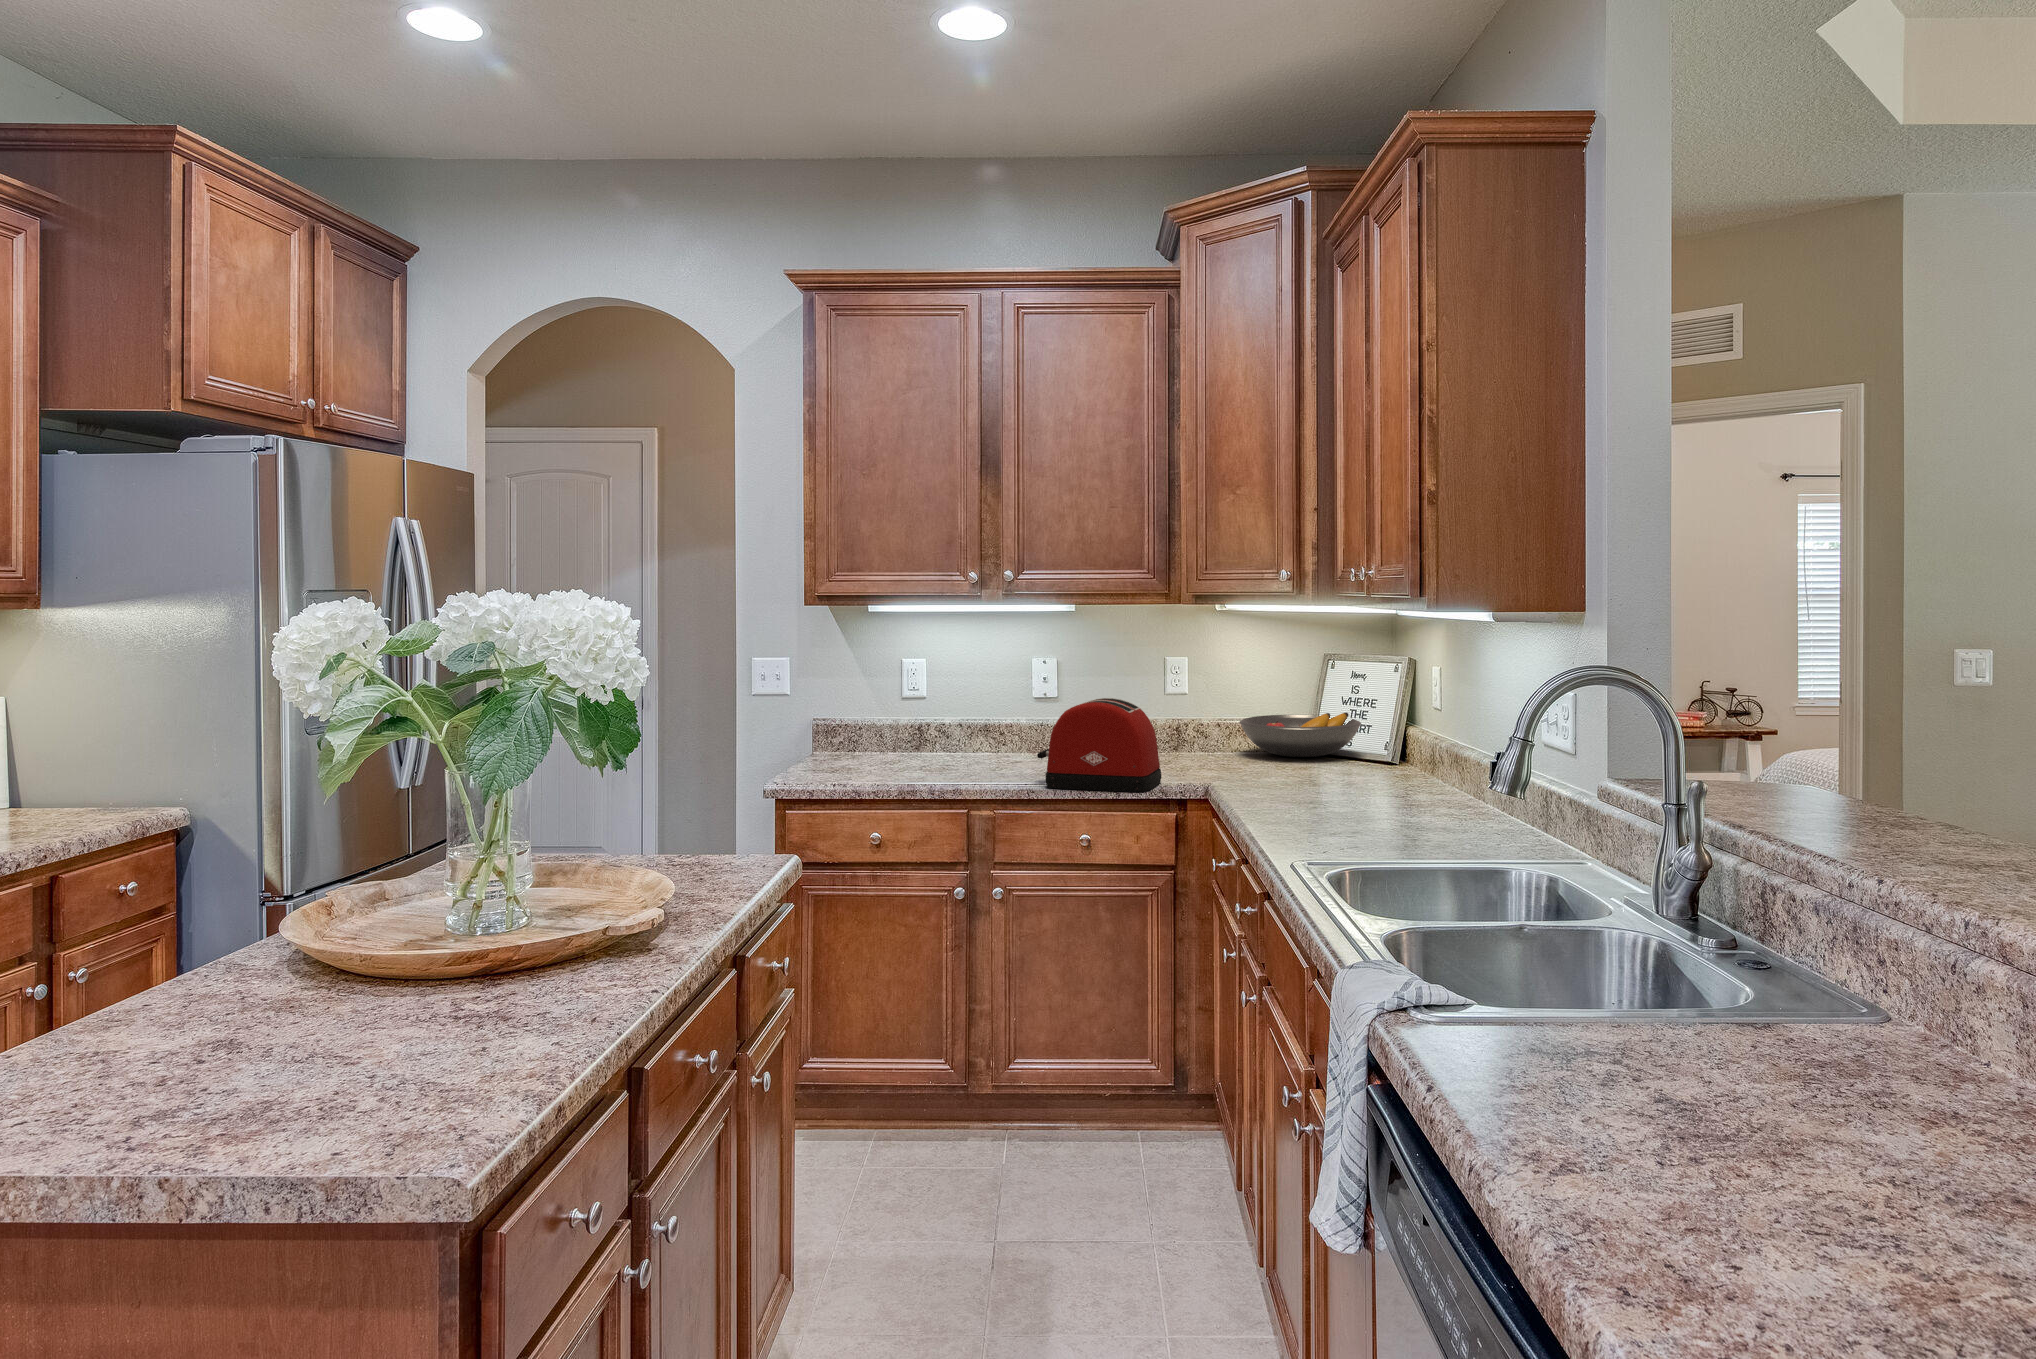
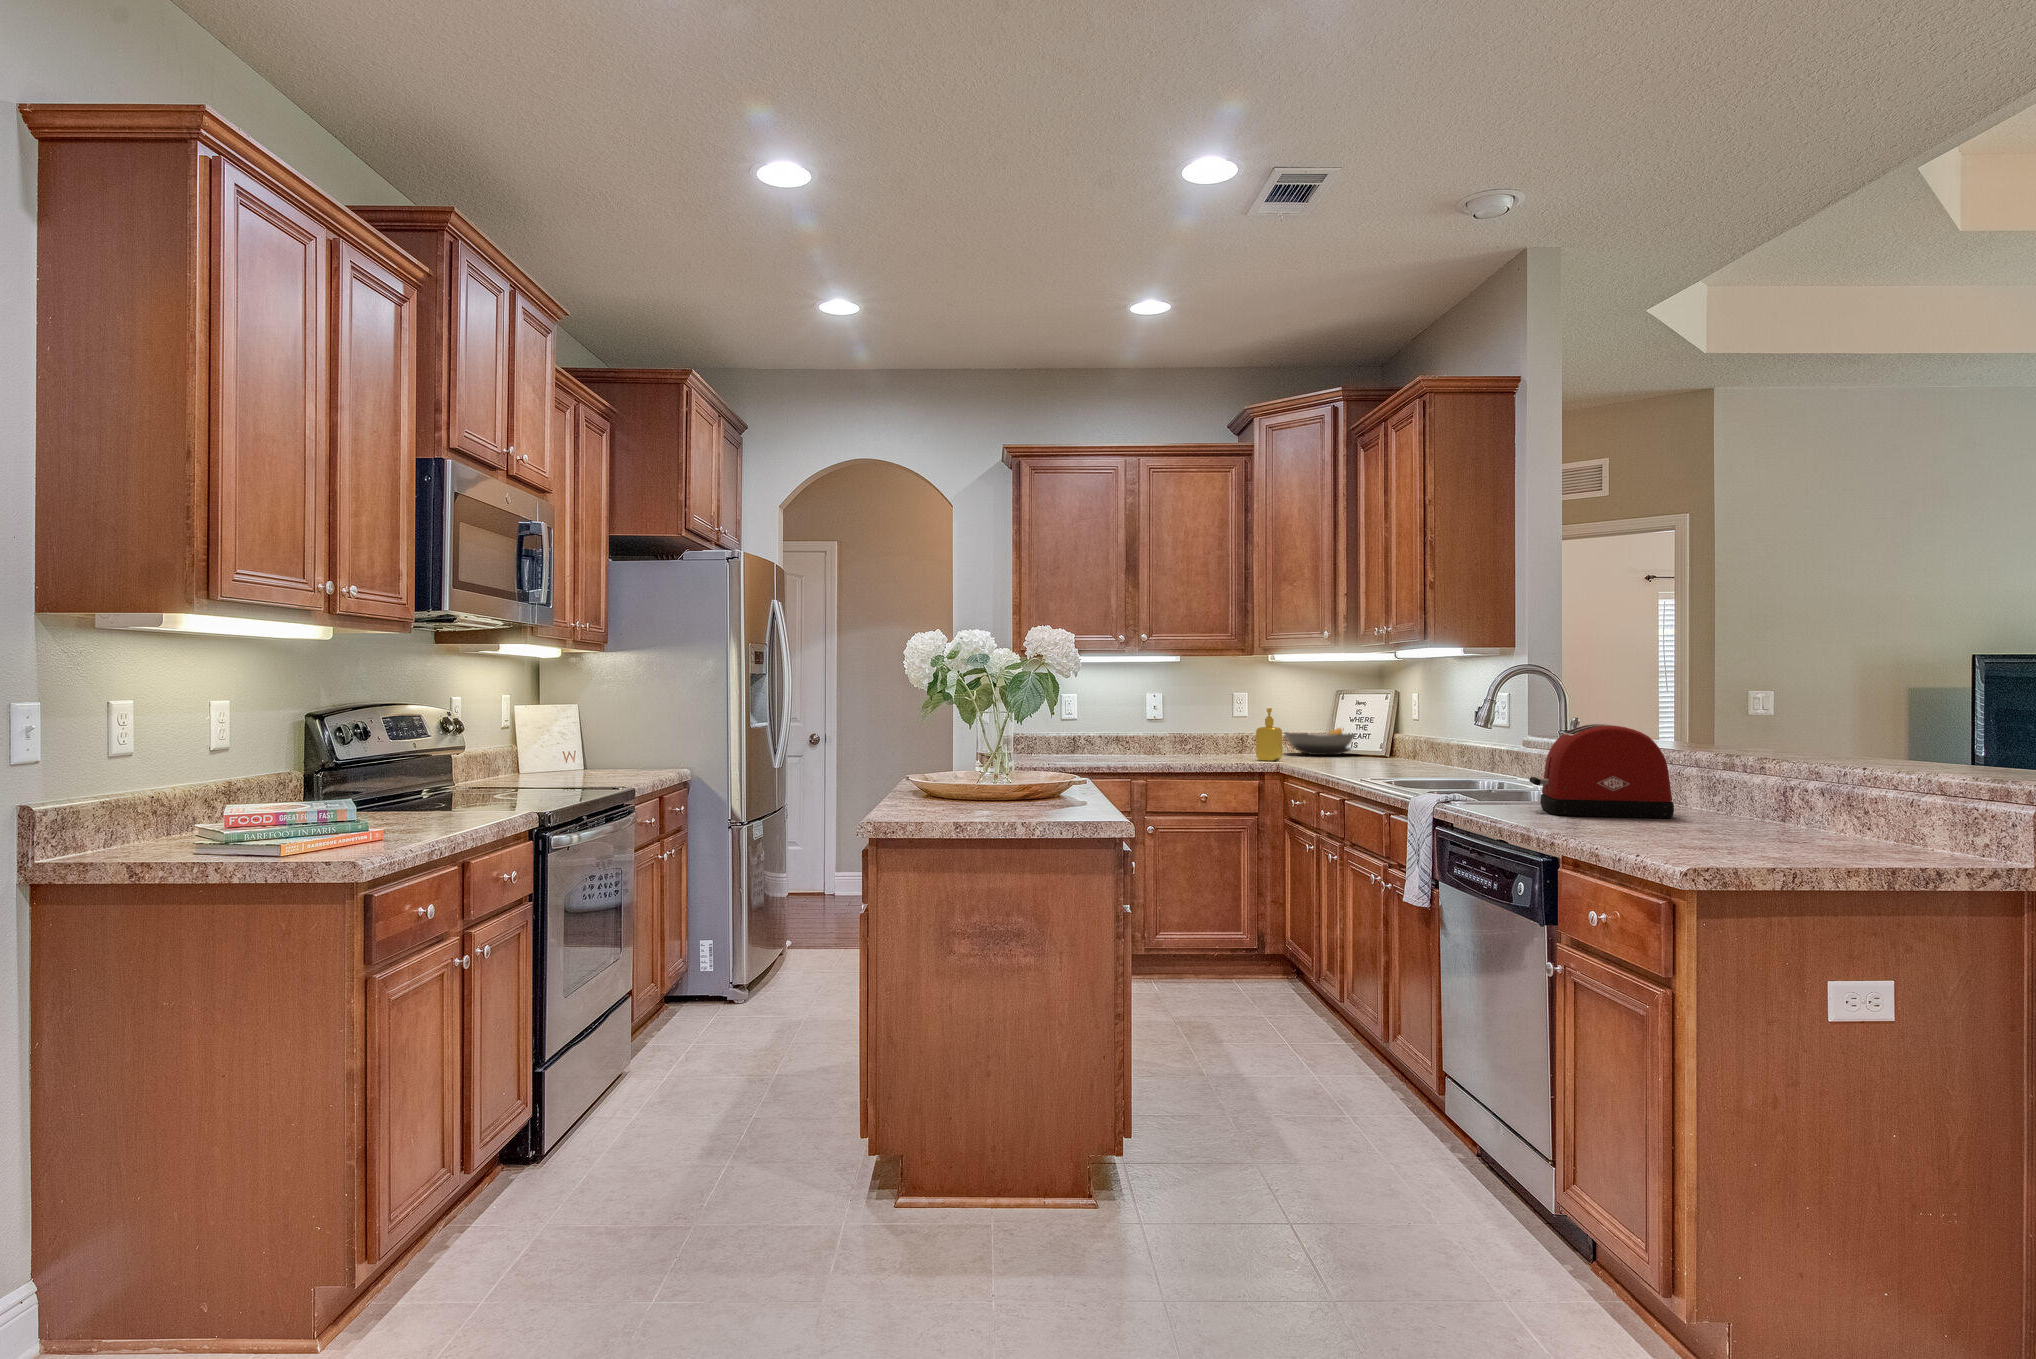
soap dispenser: none [1178,693,1218,777] -> present [1256,708,1282,761]
toaster: present [1037,698,1161,792] -> present [1529,724,1674,818]

